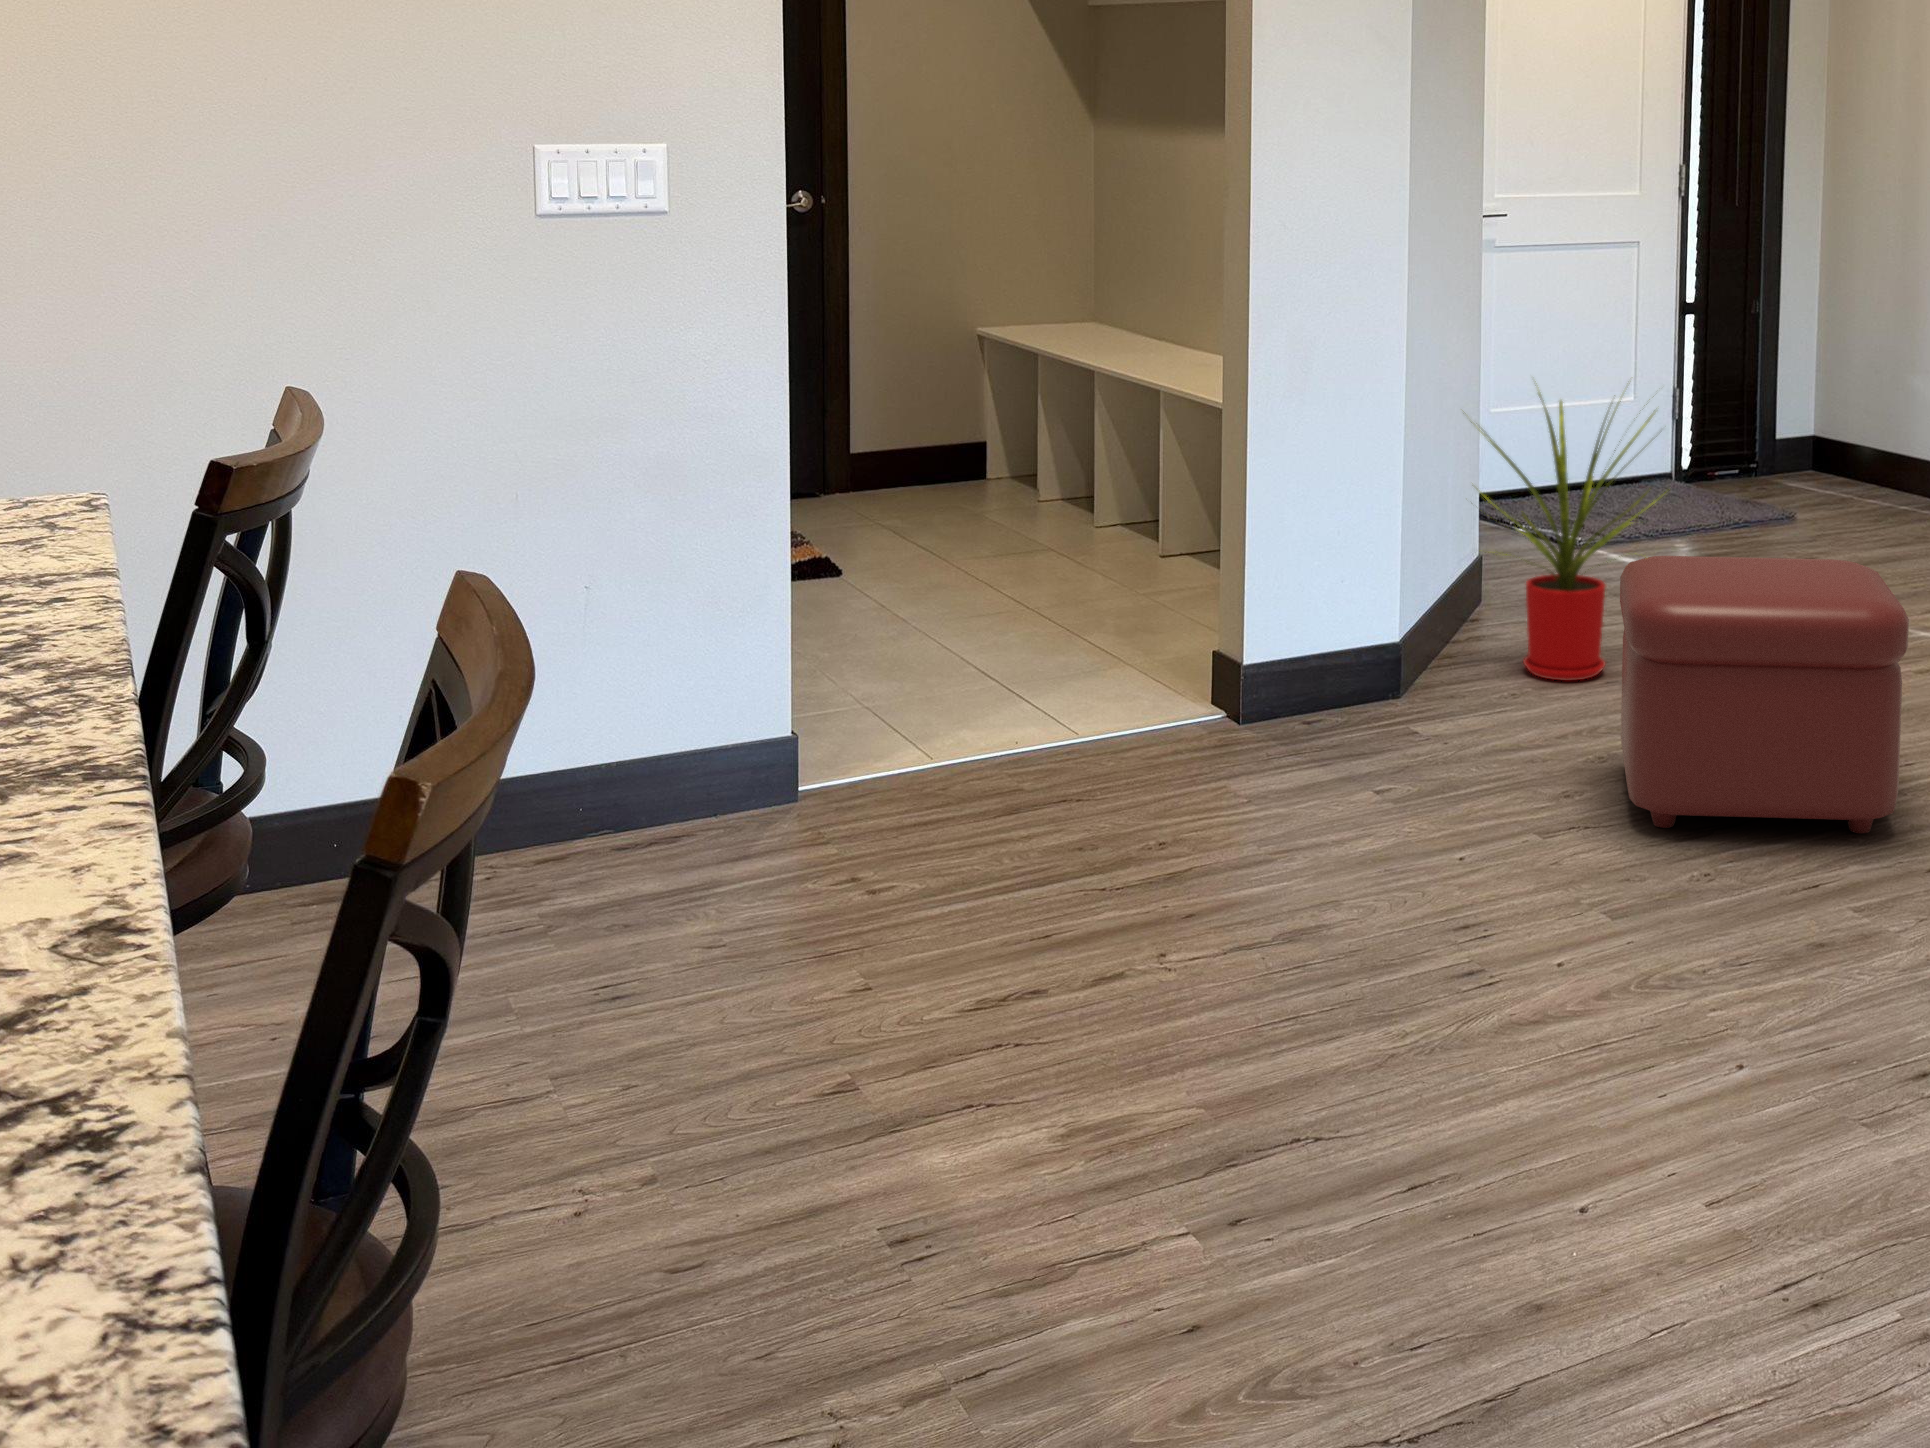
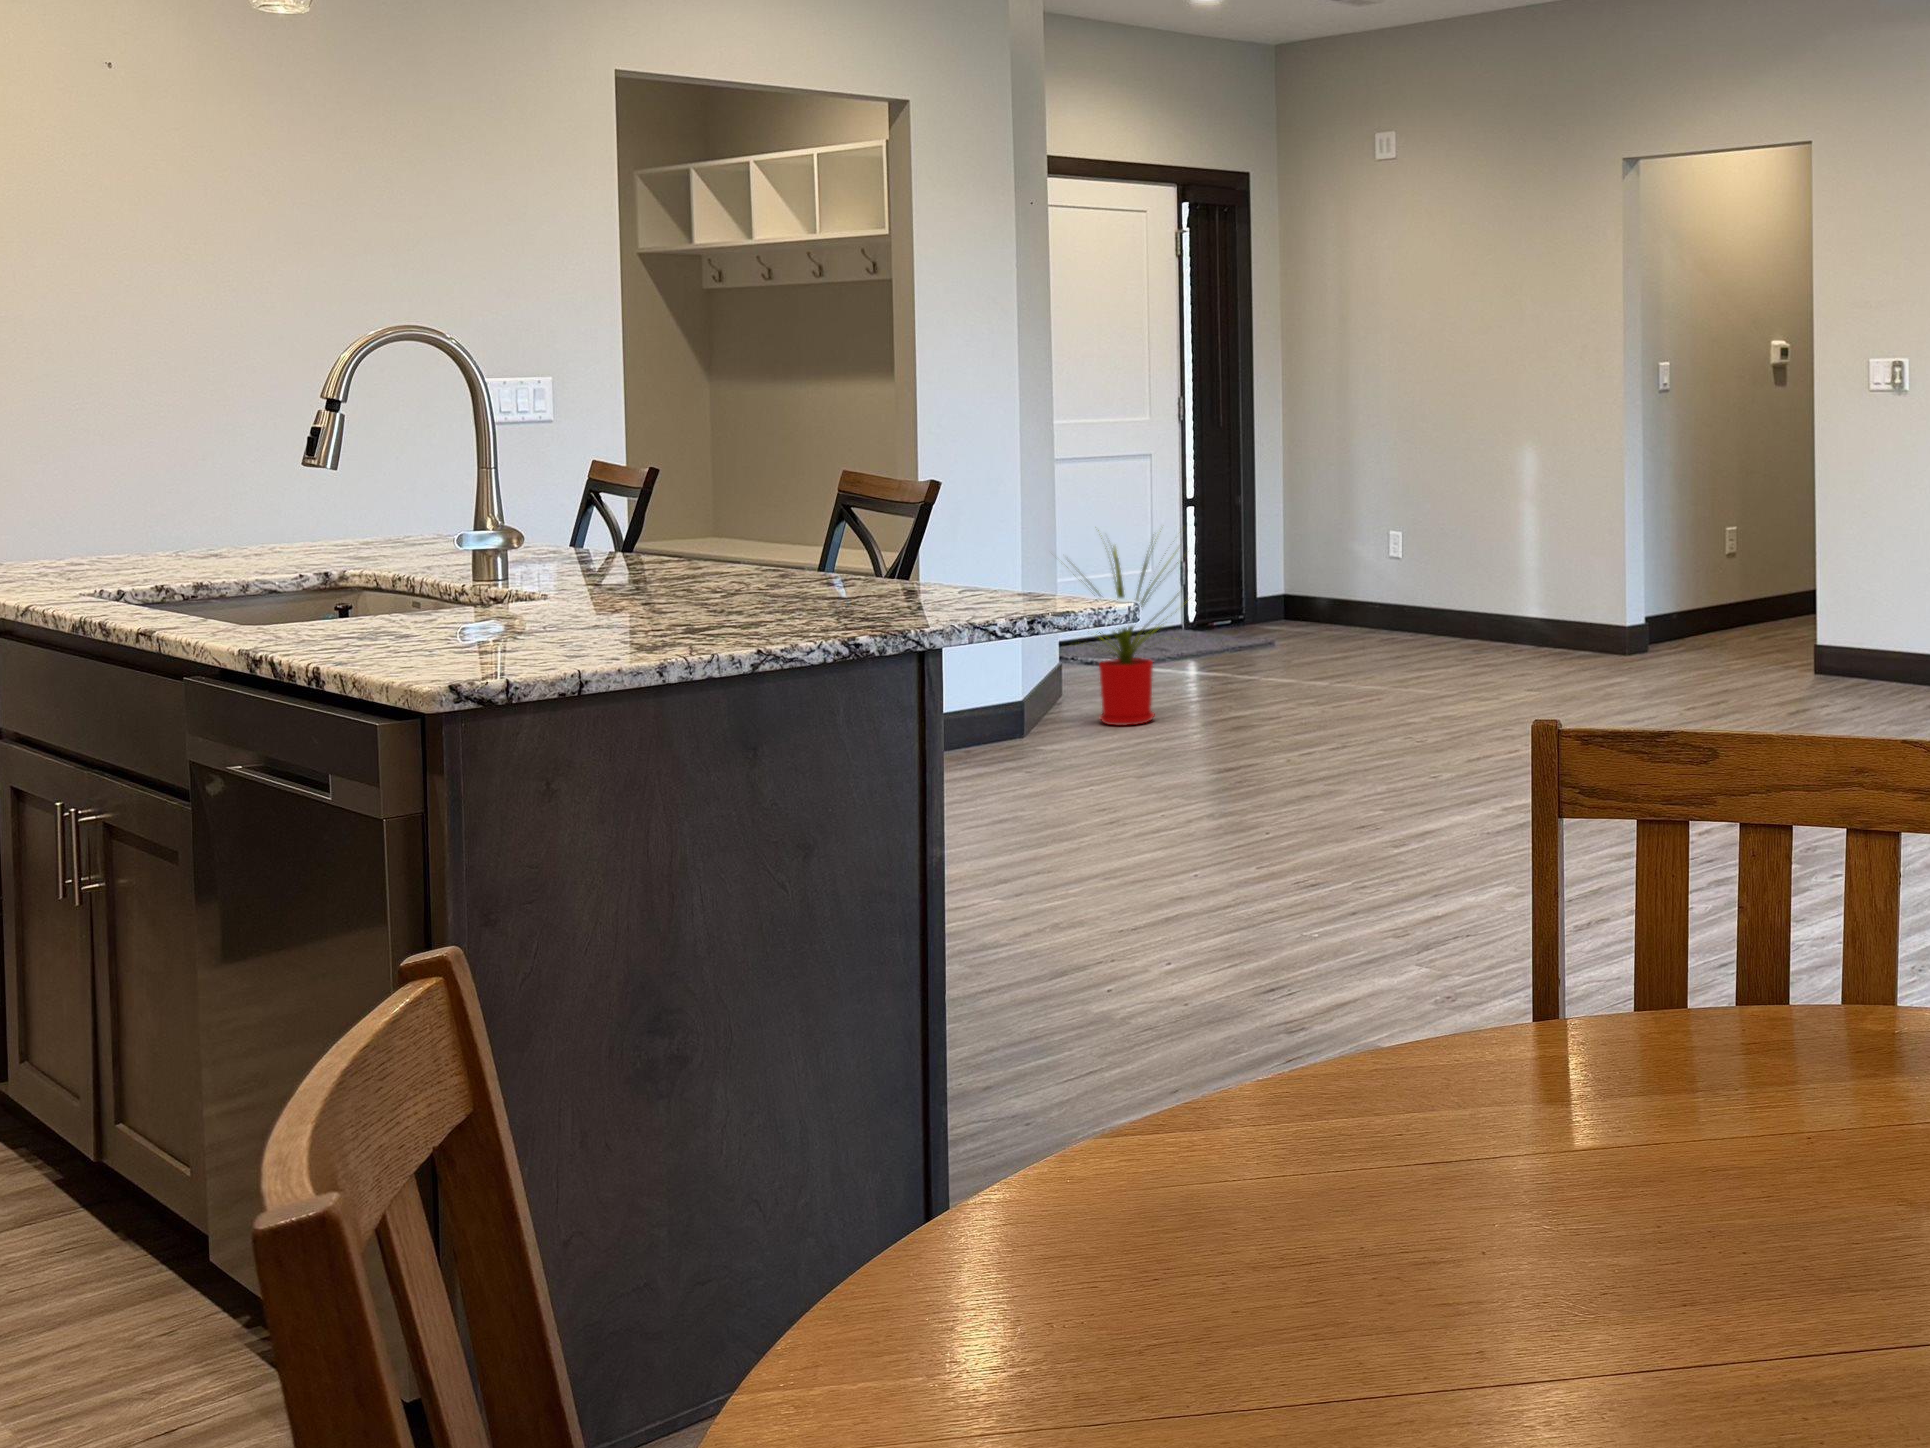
ottoman: present [1620,556,1909,833] -> none [1170,615,1346,774]

